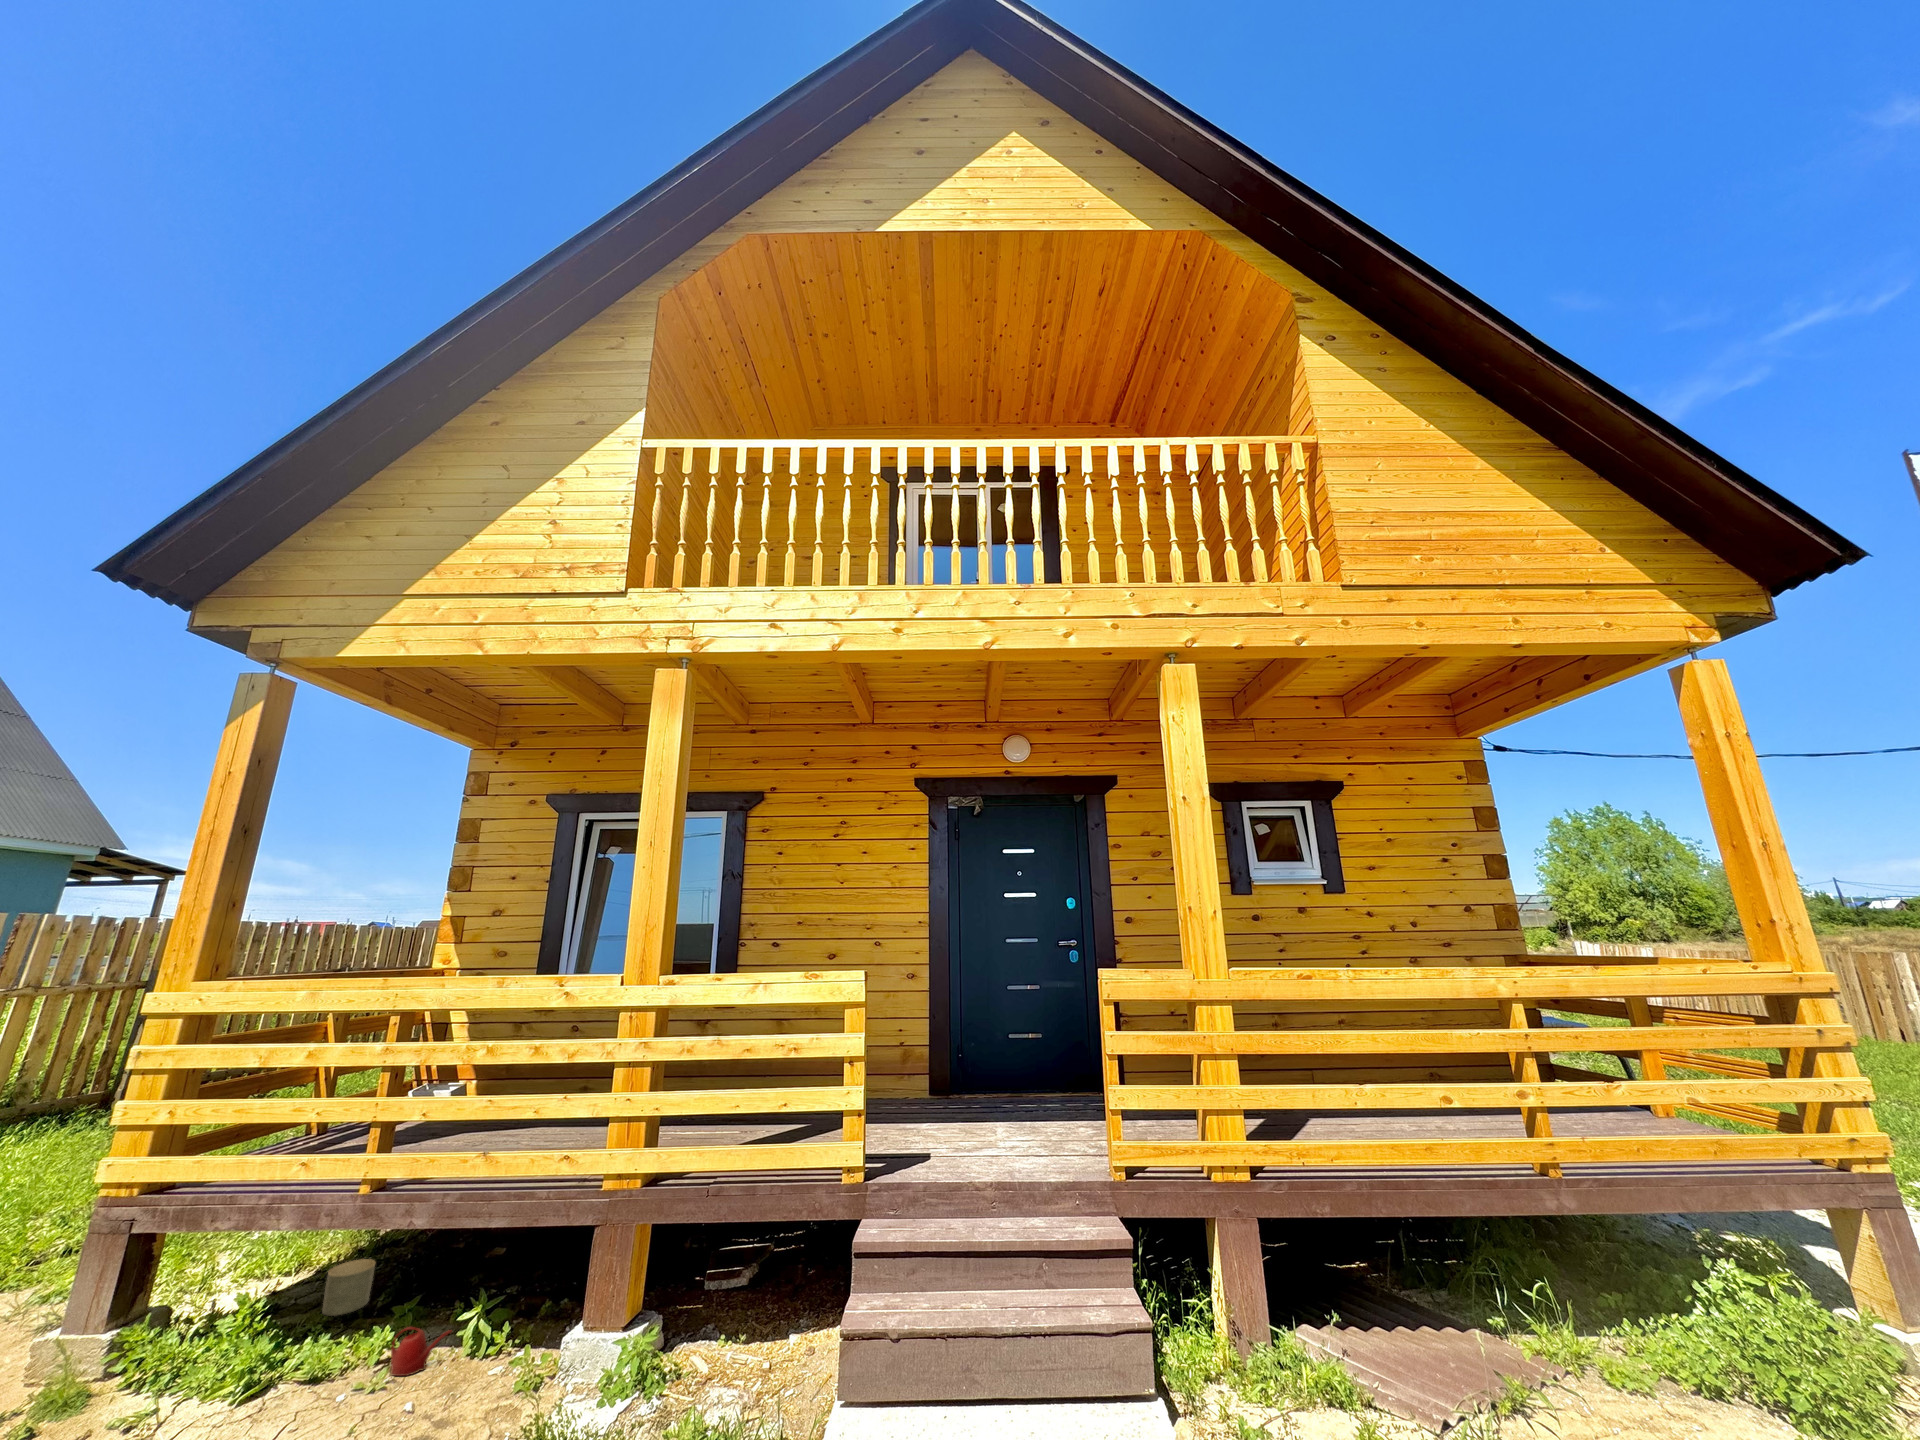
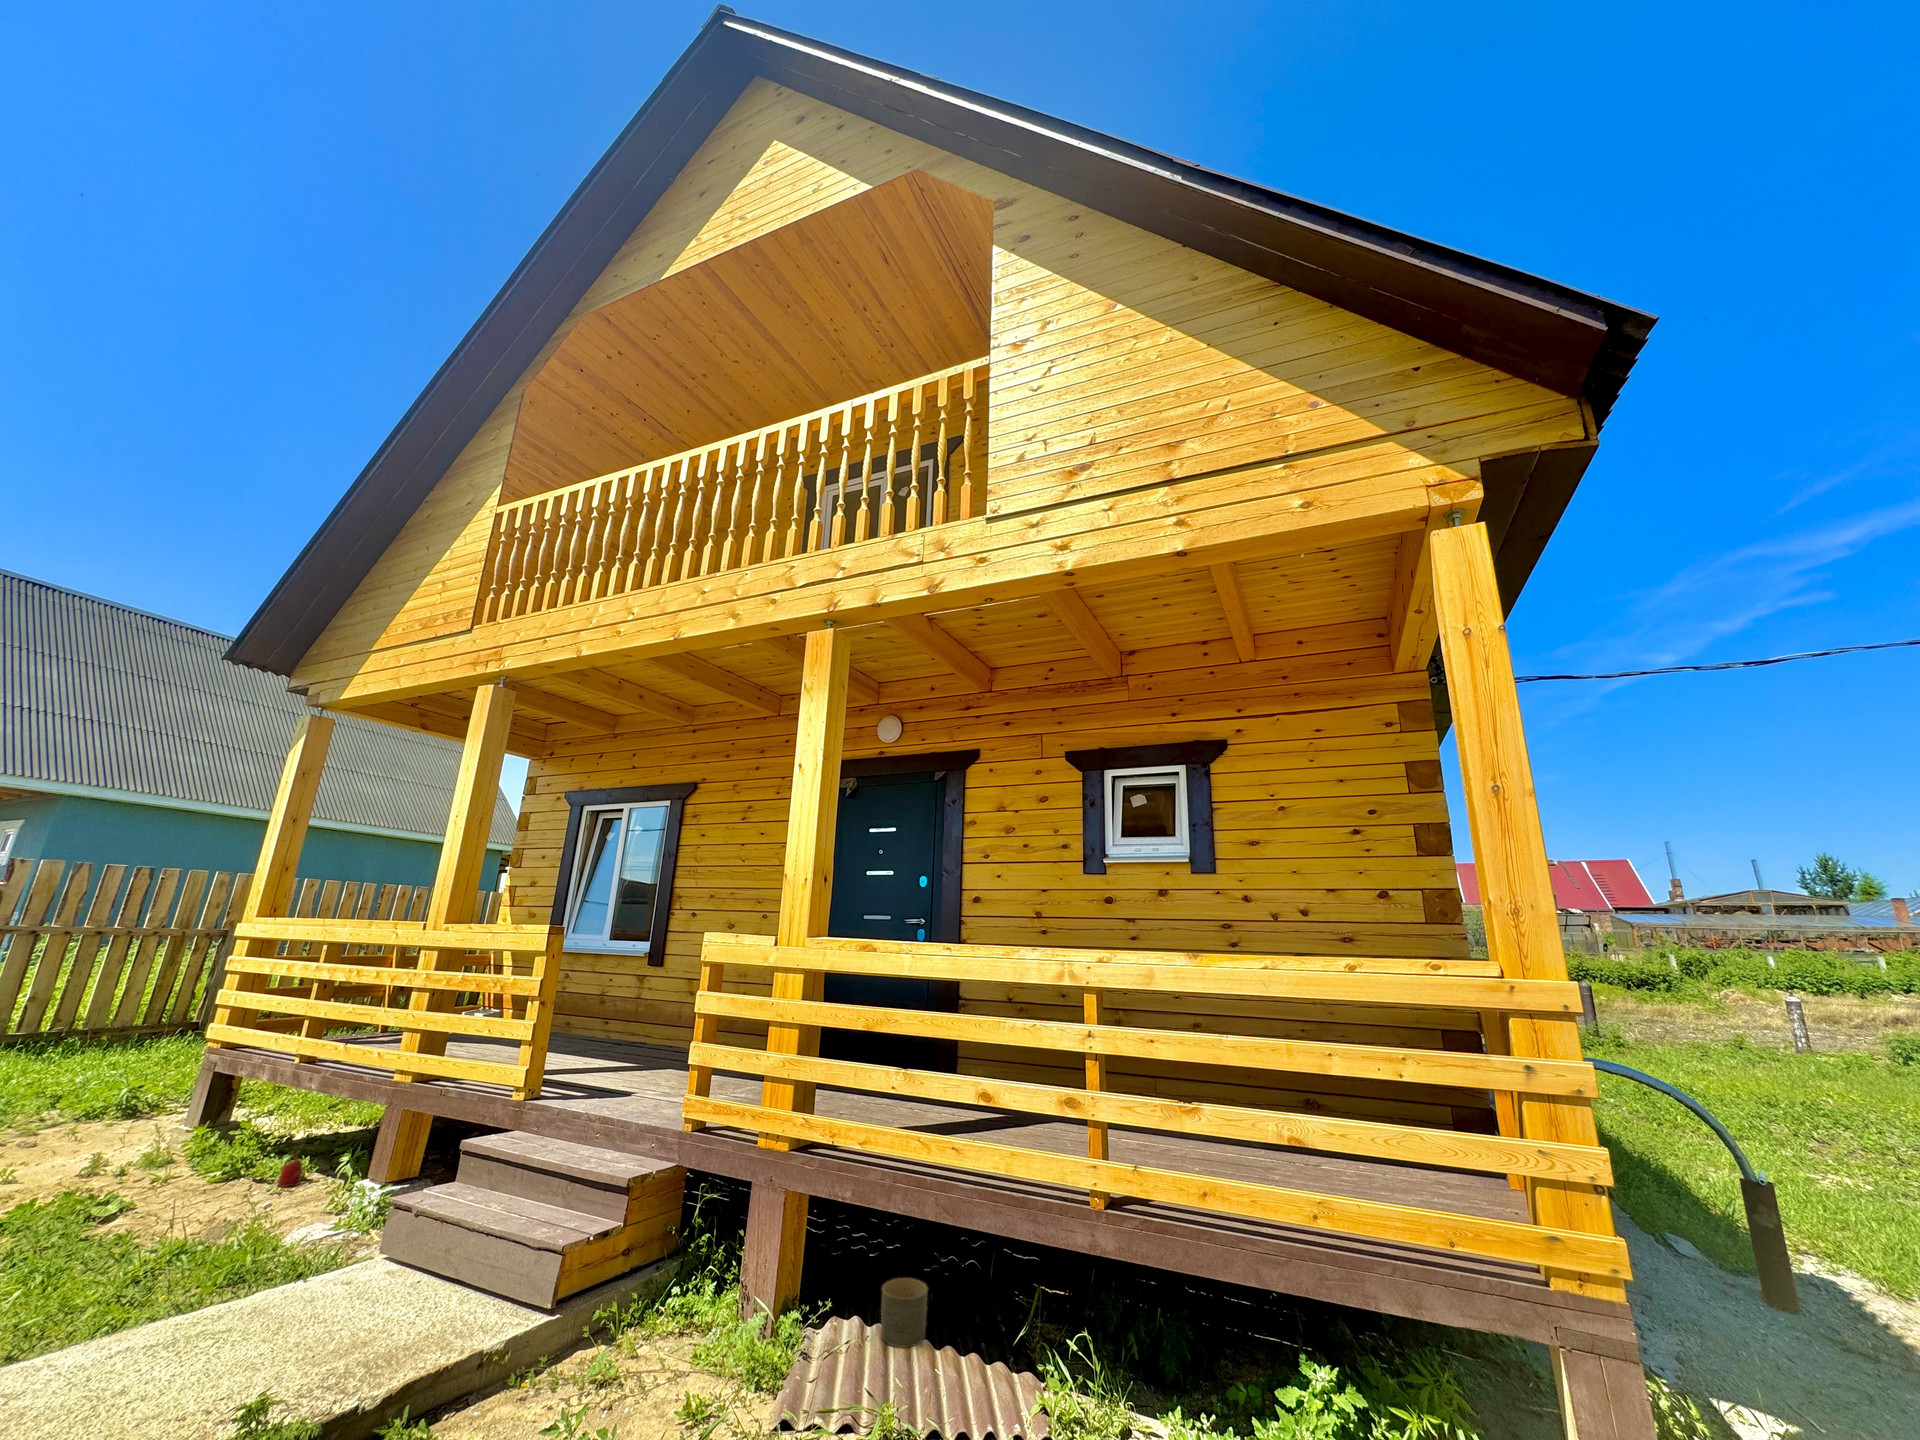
planter: present [322,1259,375,1316] -> present [881,1278,927,1348]

